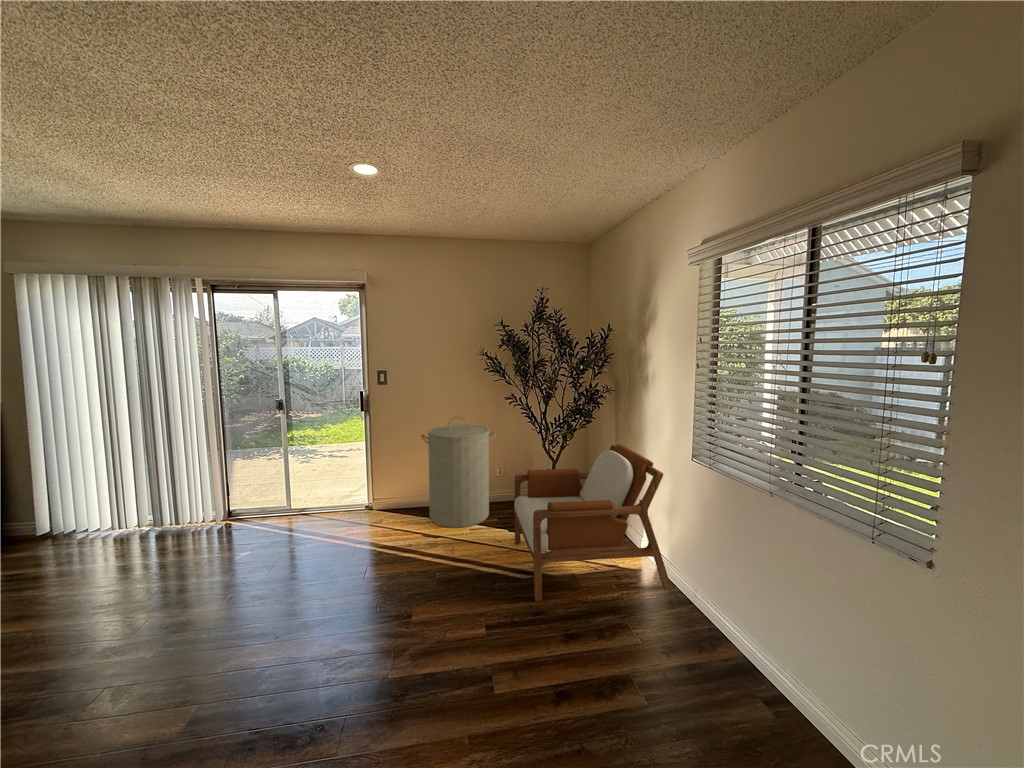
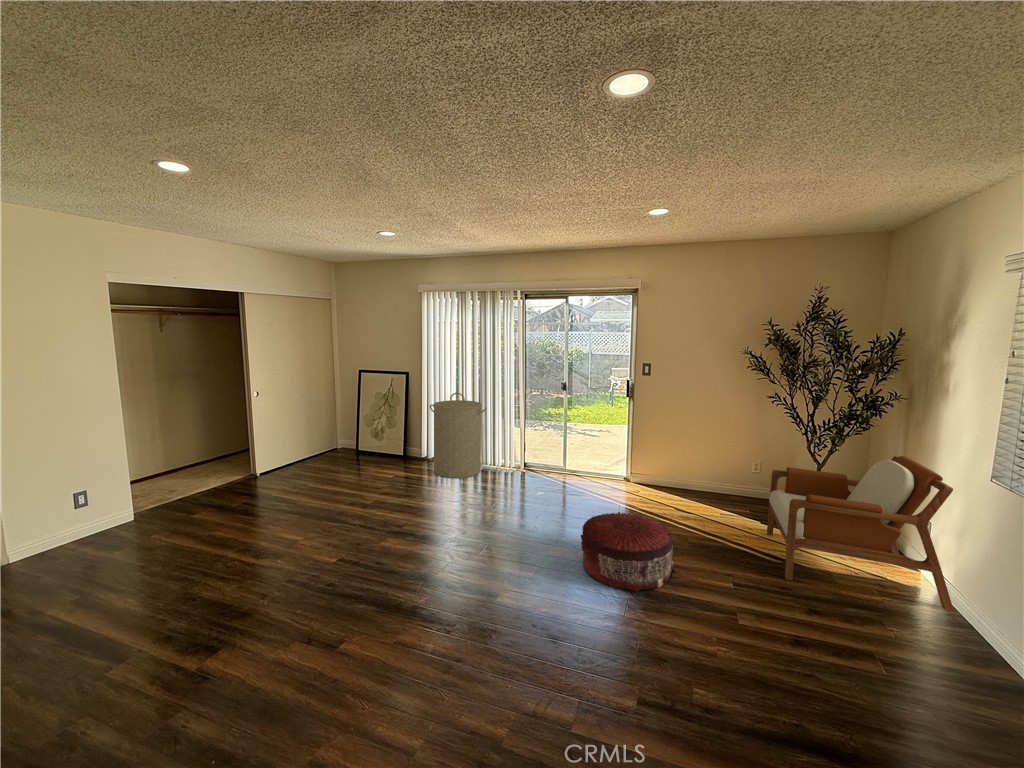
laundry hamper: present [421,416,496,528] -> present [430,393,487,478]
pouf: none [272,569,414,704] -> present [581,512,675,591]

